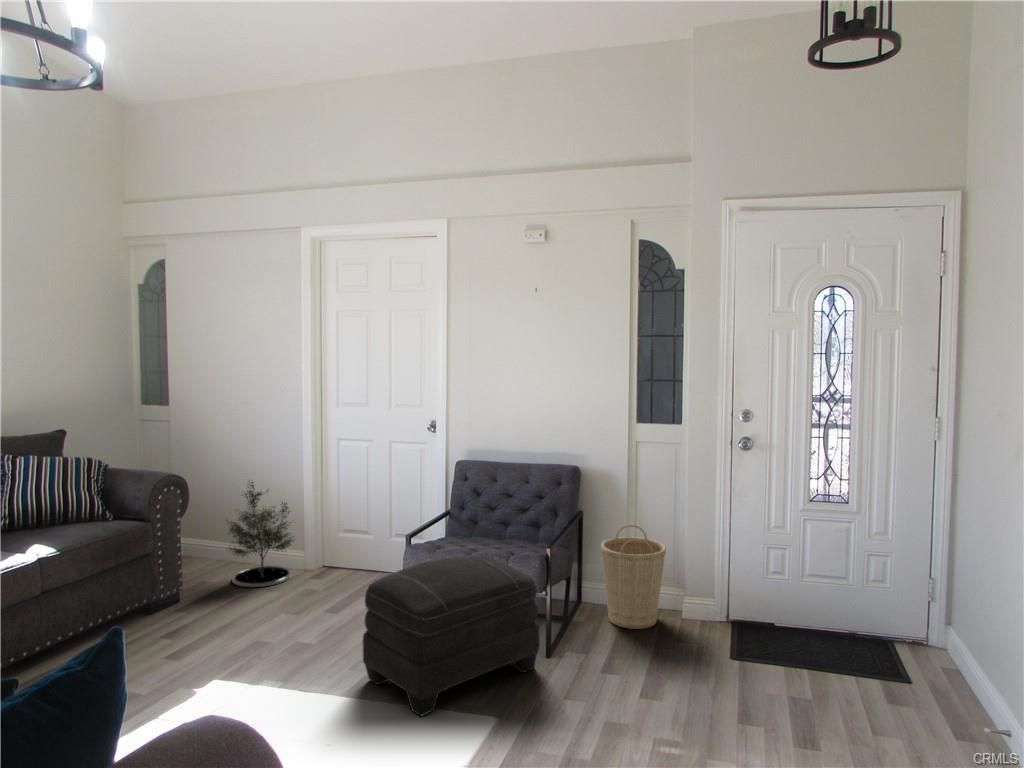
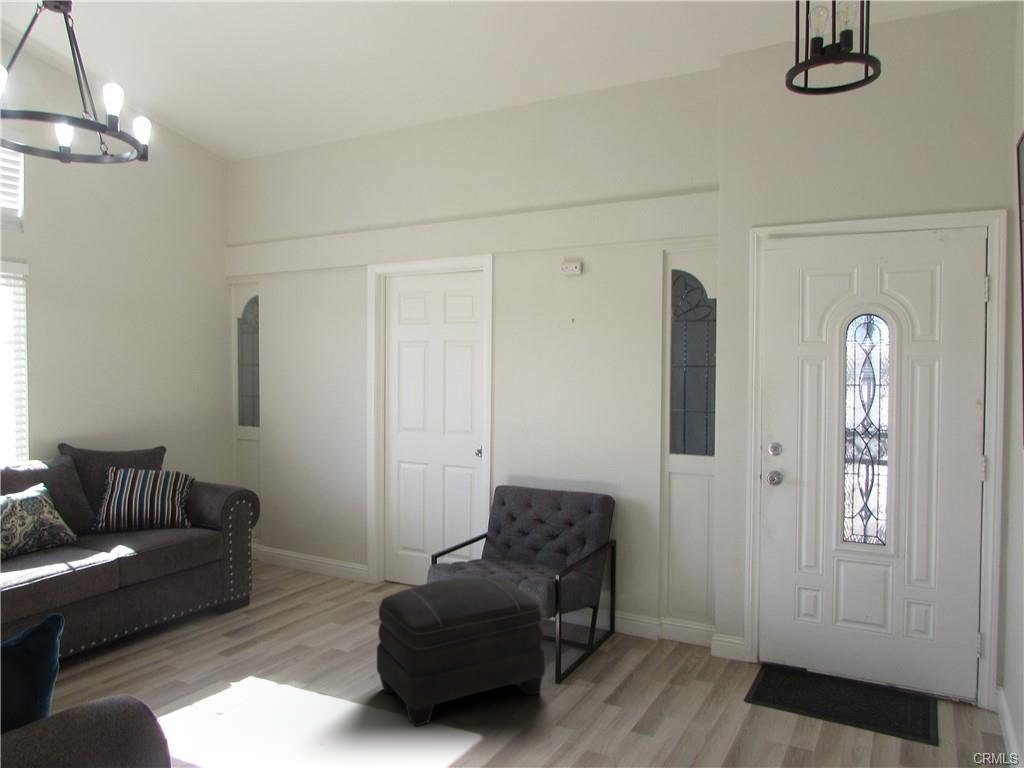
potted tree: present [226,482,293,587] -> none [291,496,358,596]
basket: present [601,525,666,629] -> none [626,557,692,663]

